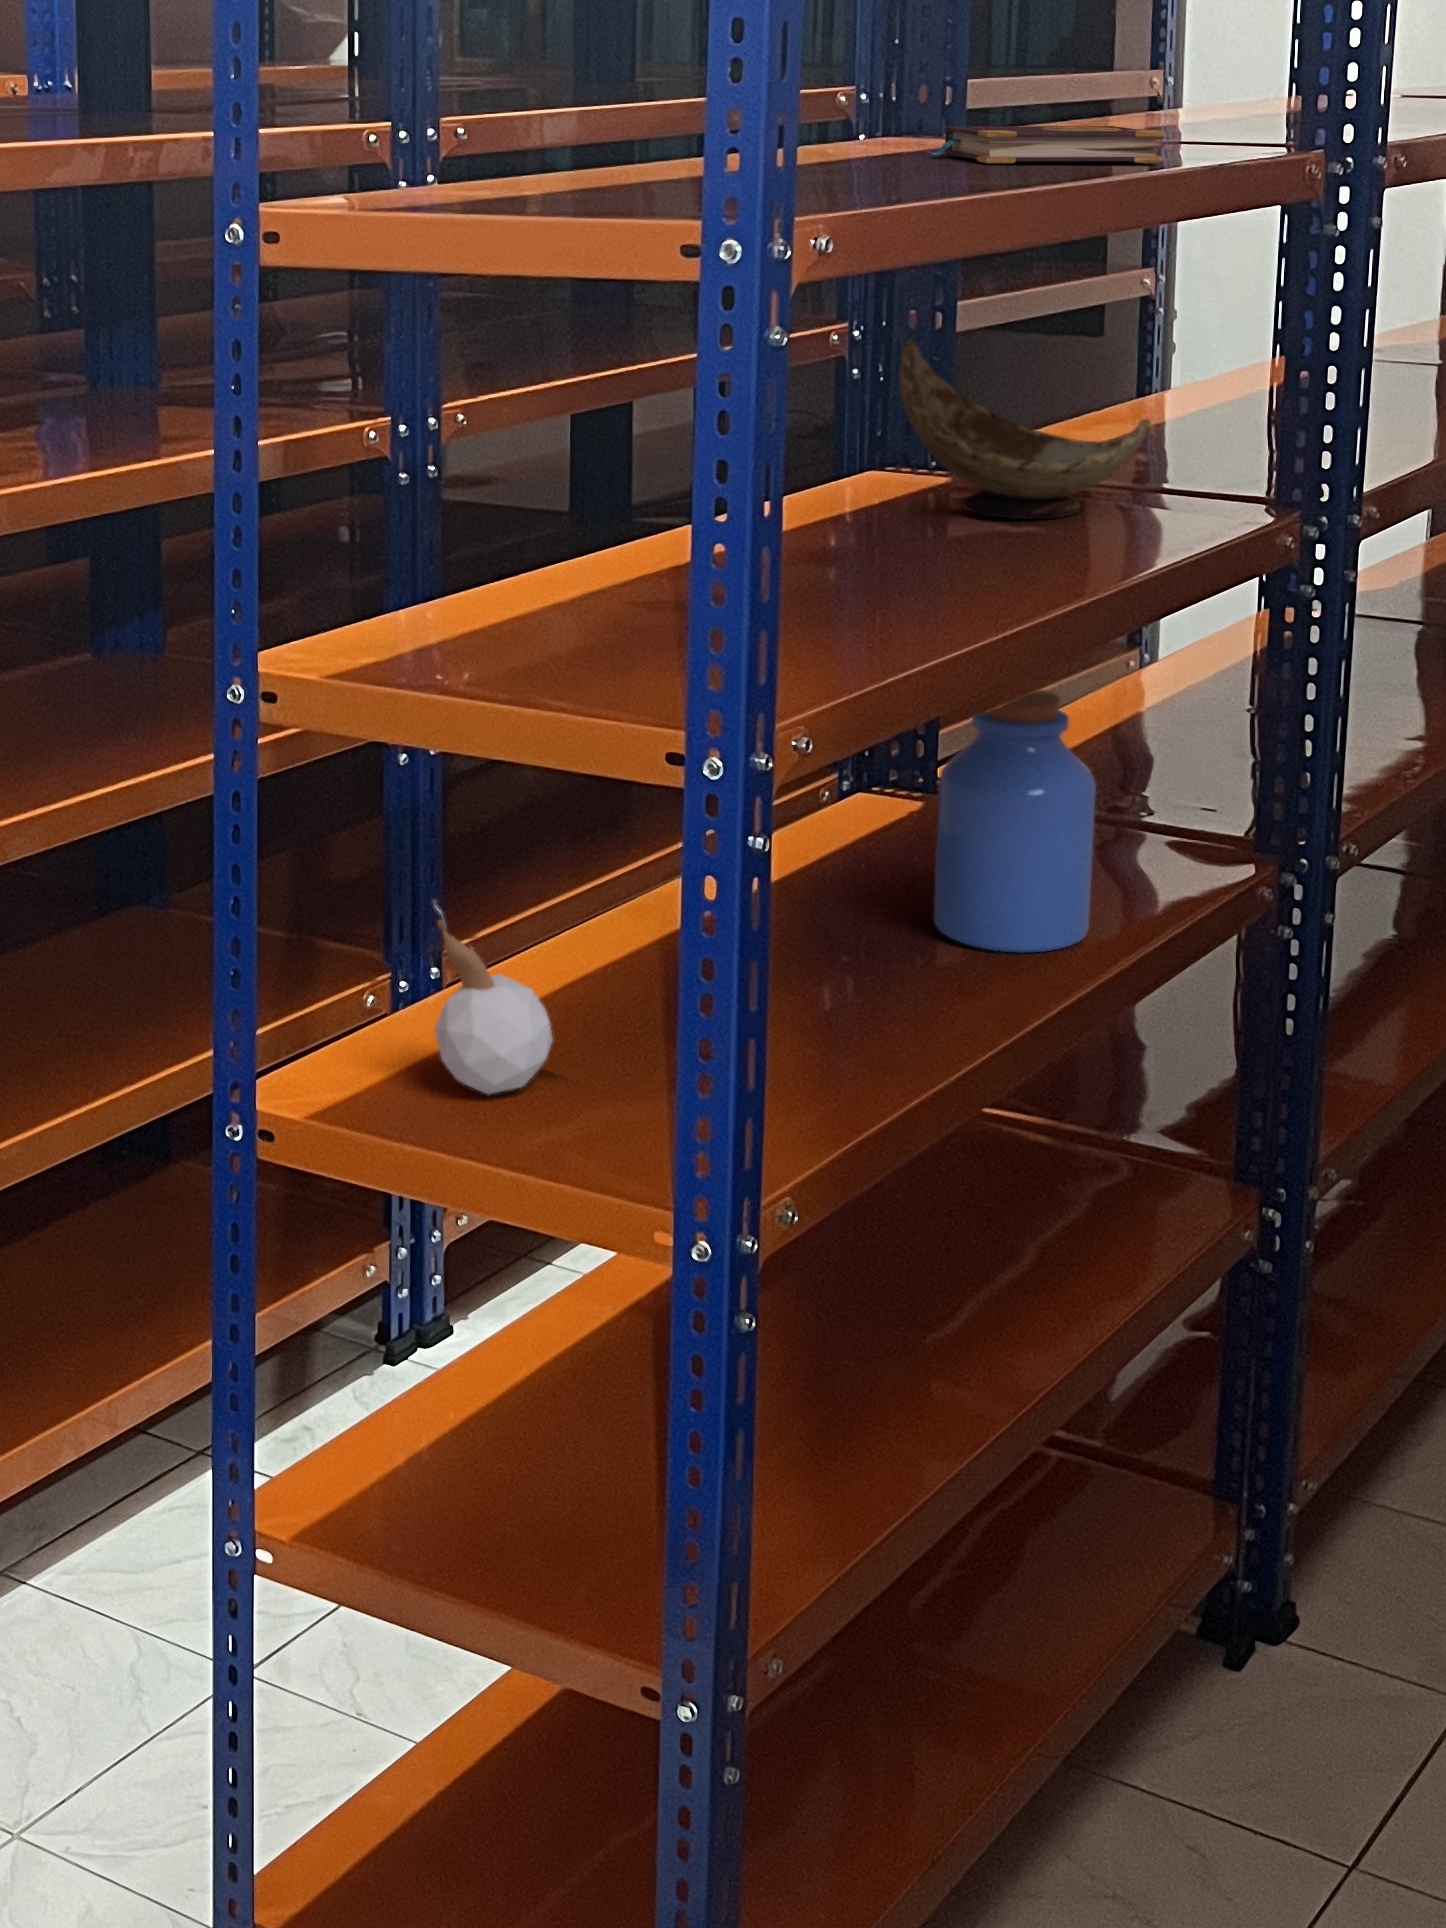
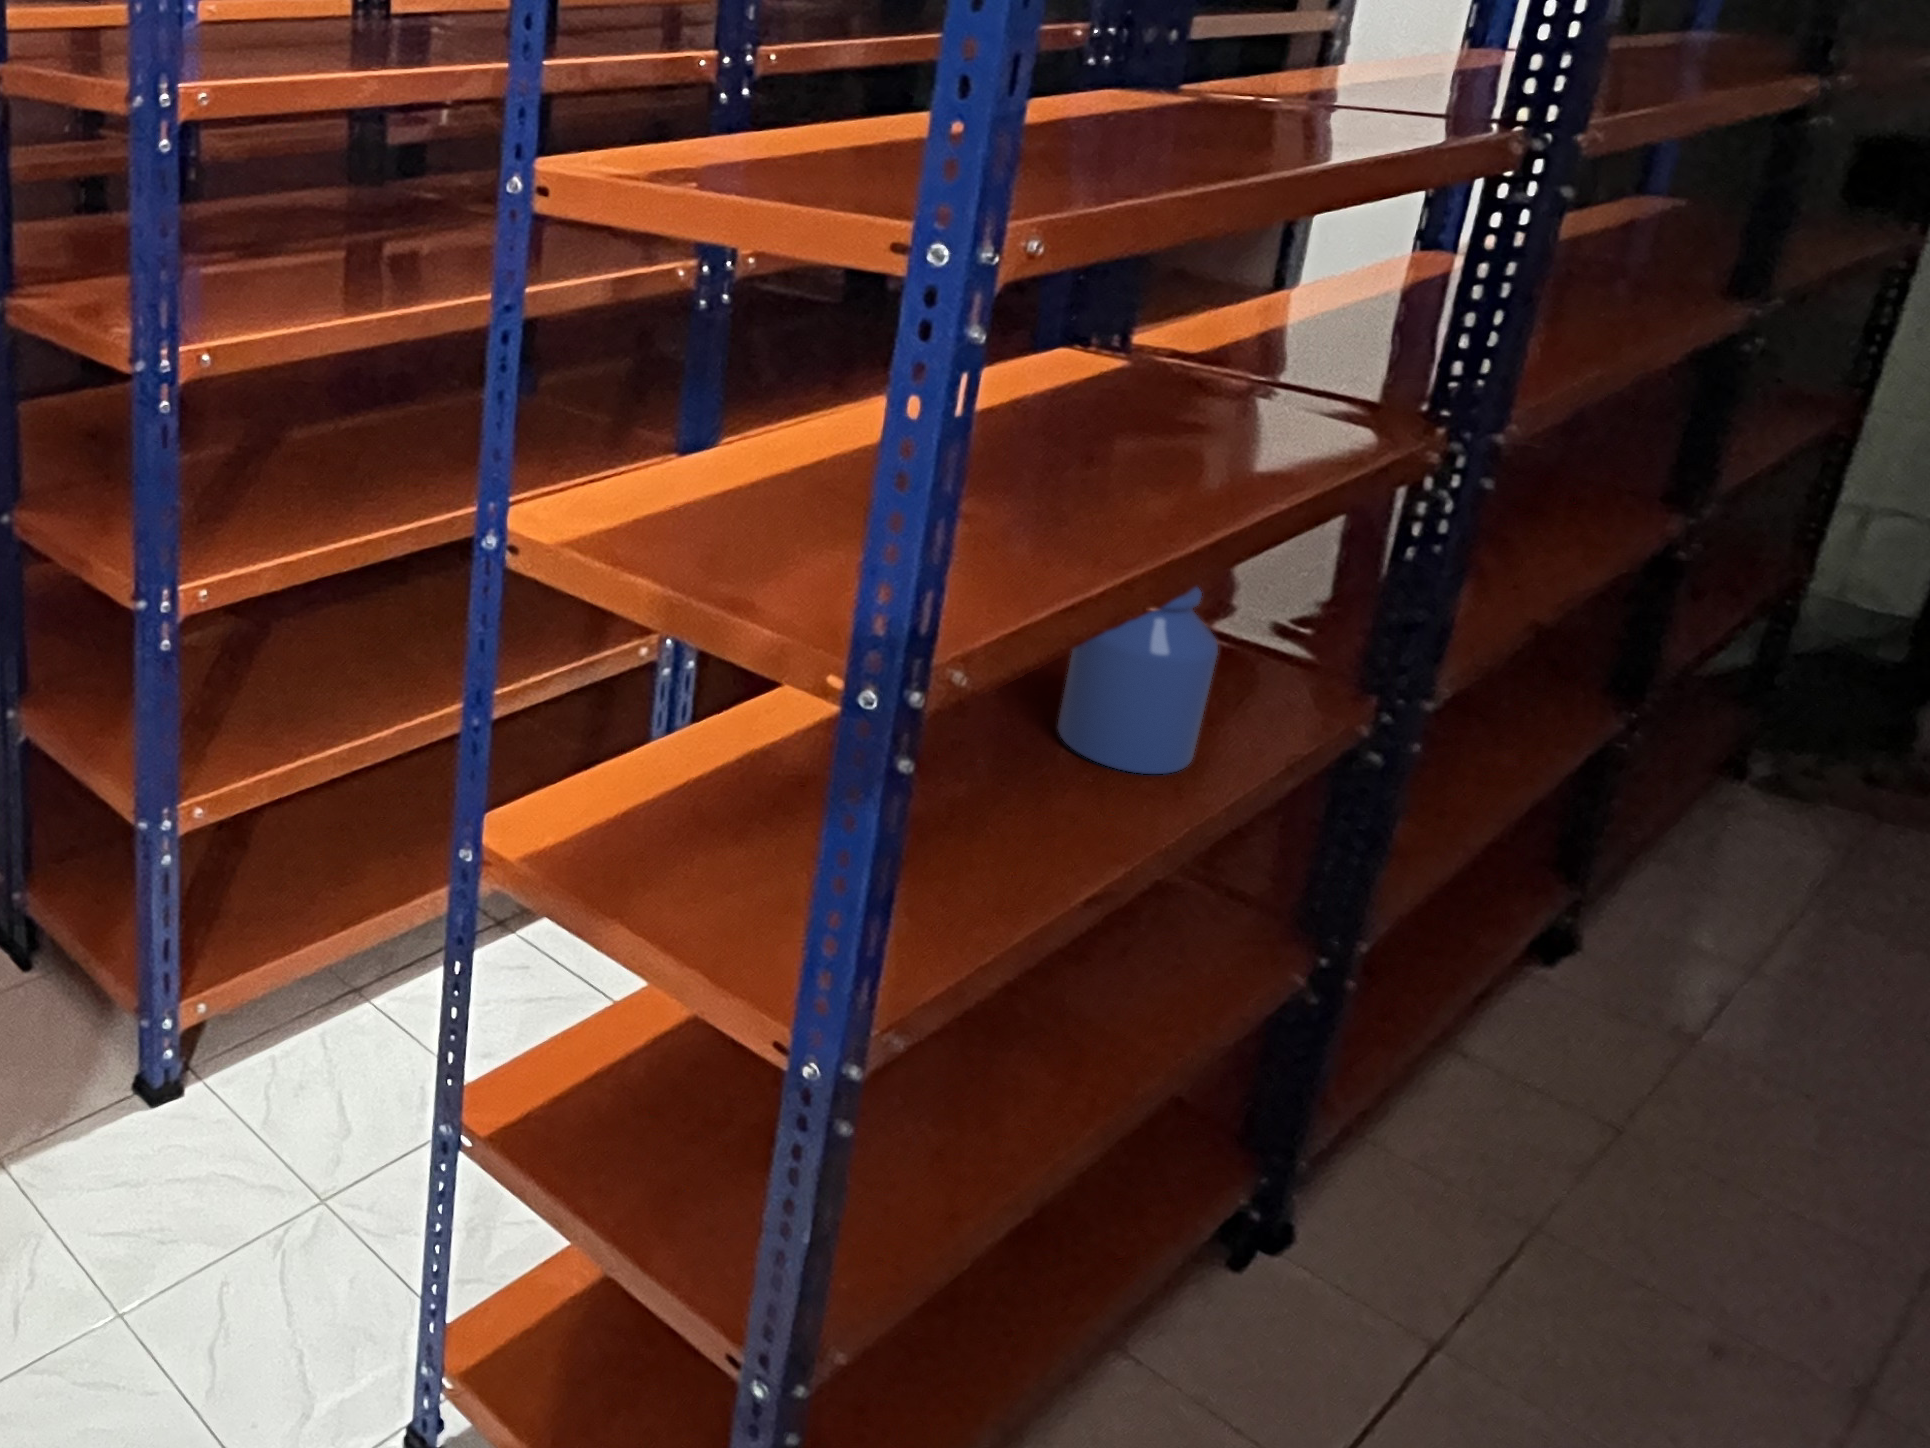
book: present [927,126,1164,163] -> none [1138,80,1361,121]
decorative bowl: present [900,339,1151,519] -> none [1088,252,1311,407]
candle: present [433,900,553,1094] -> none [624,706,717,856]

